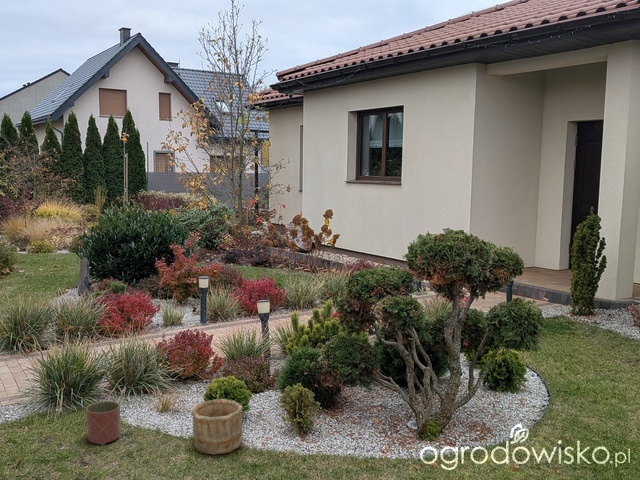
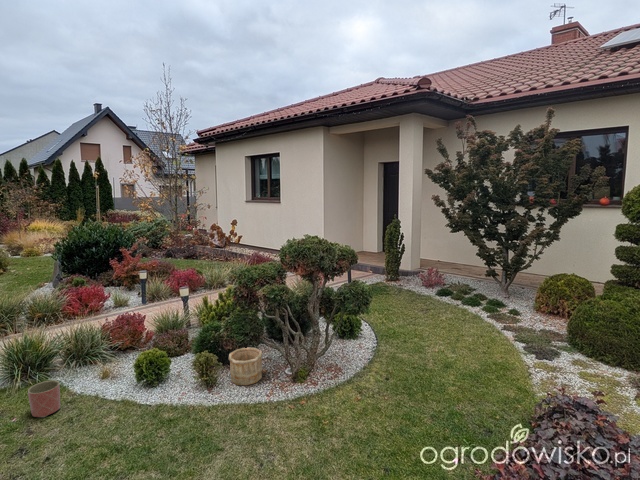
wooden bucket: present [191,399,243,455] -> present [229,347,262,385]

